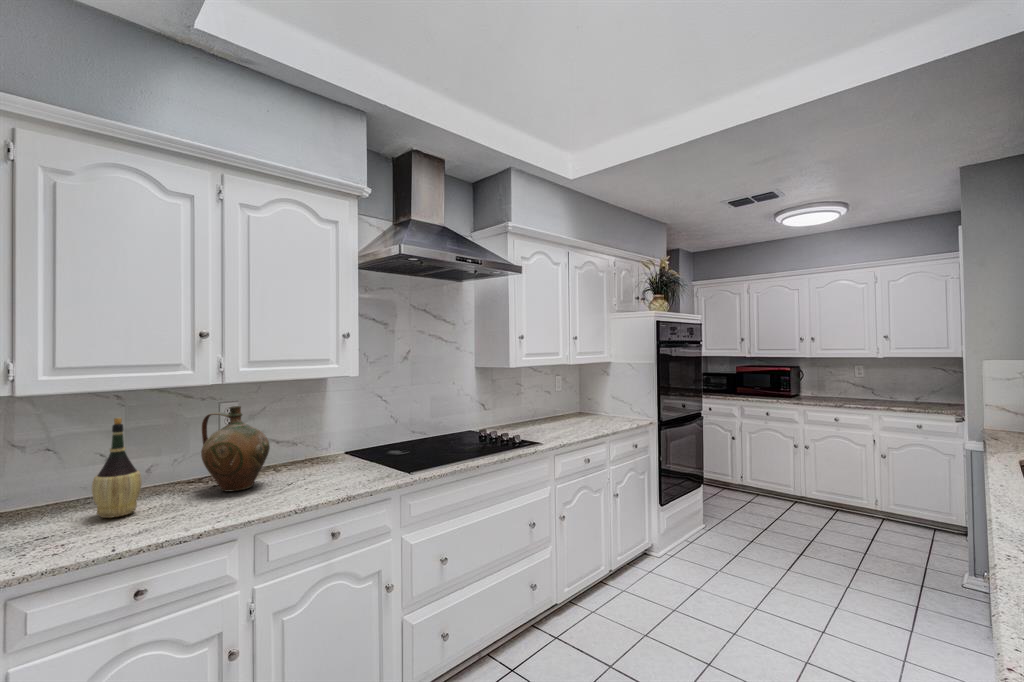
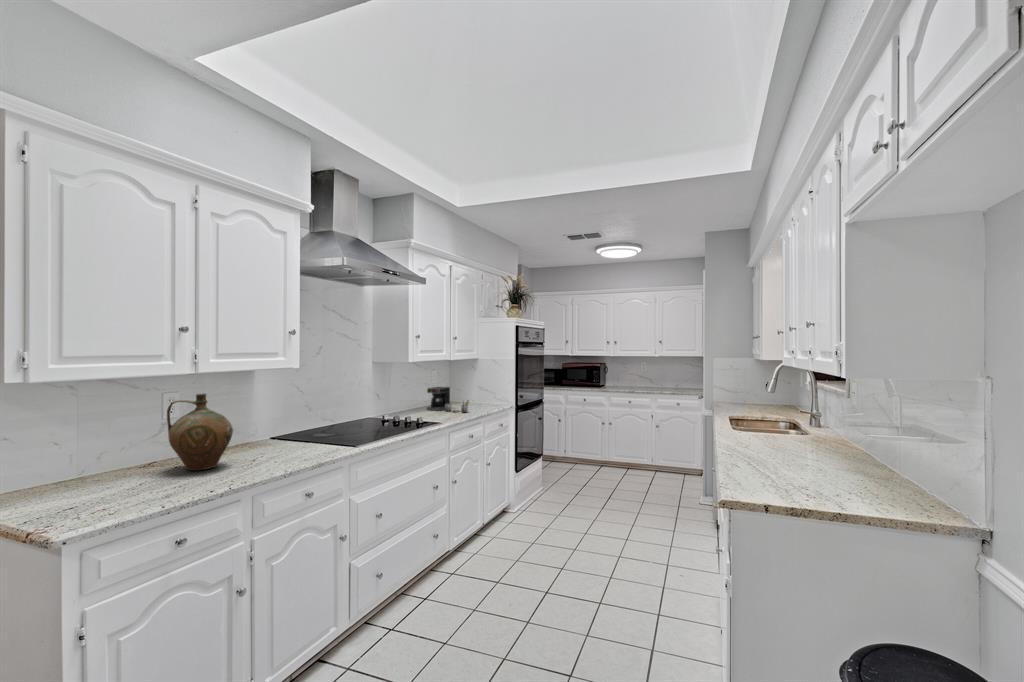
coffee maker: none [542,396,589,429] -> present [427,387,469,412]
wine bottle: present [92,418,142,518] -> none [82,404,130,496]

